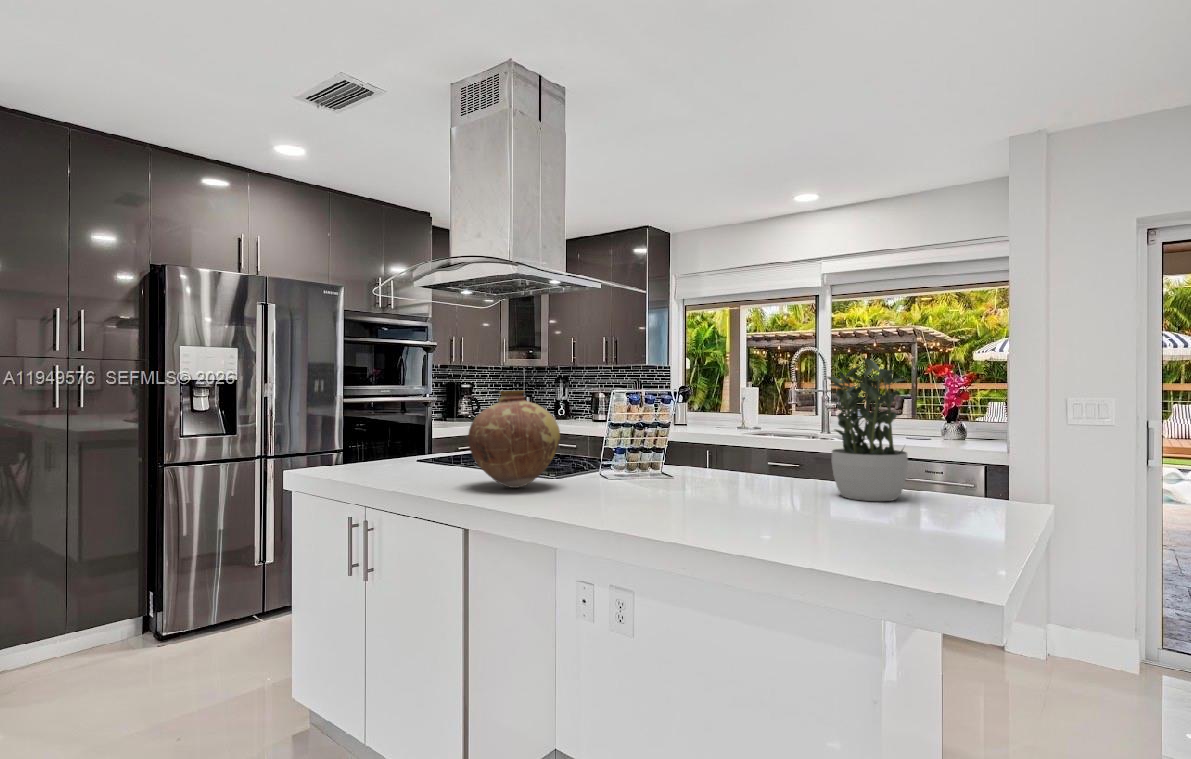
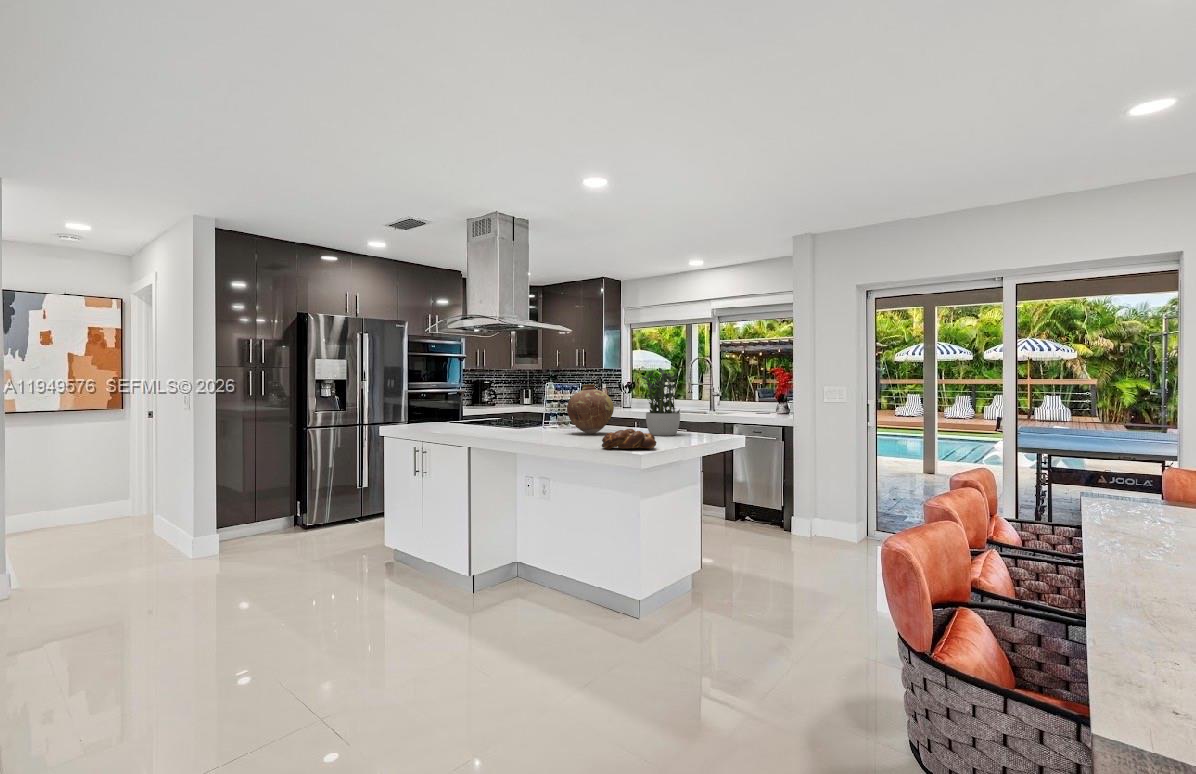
vase: present [468,391,560,488] -> present [567,384,614,434]
bread loaf: none [848,515,1015,576] -> present [602,429,657,449]

